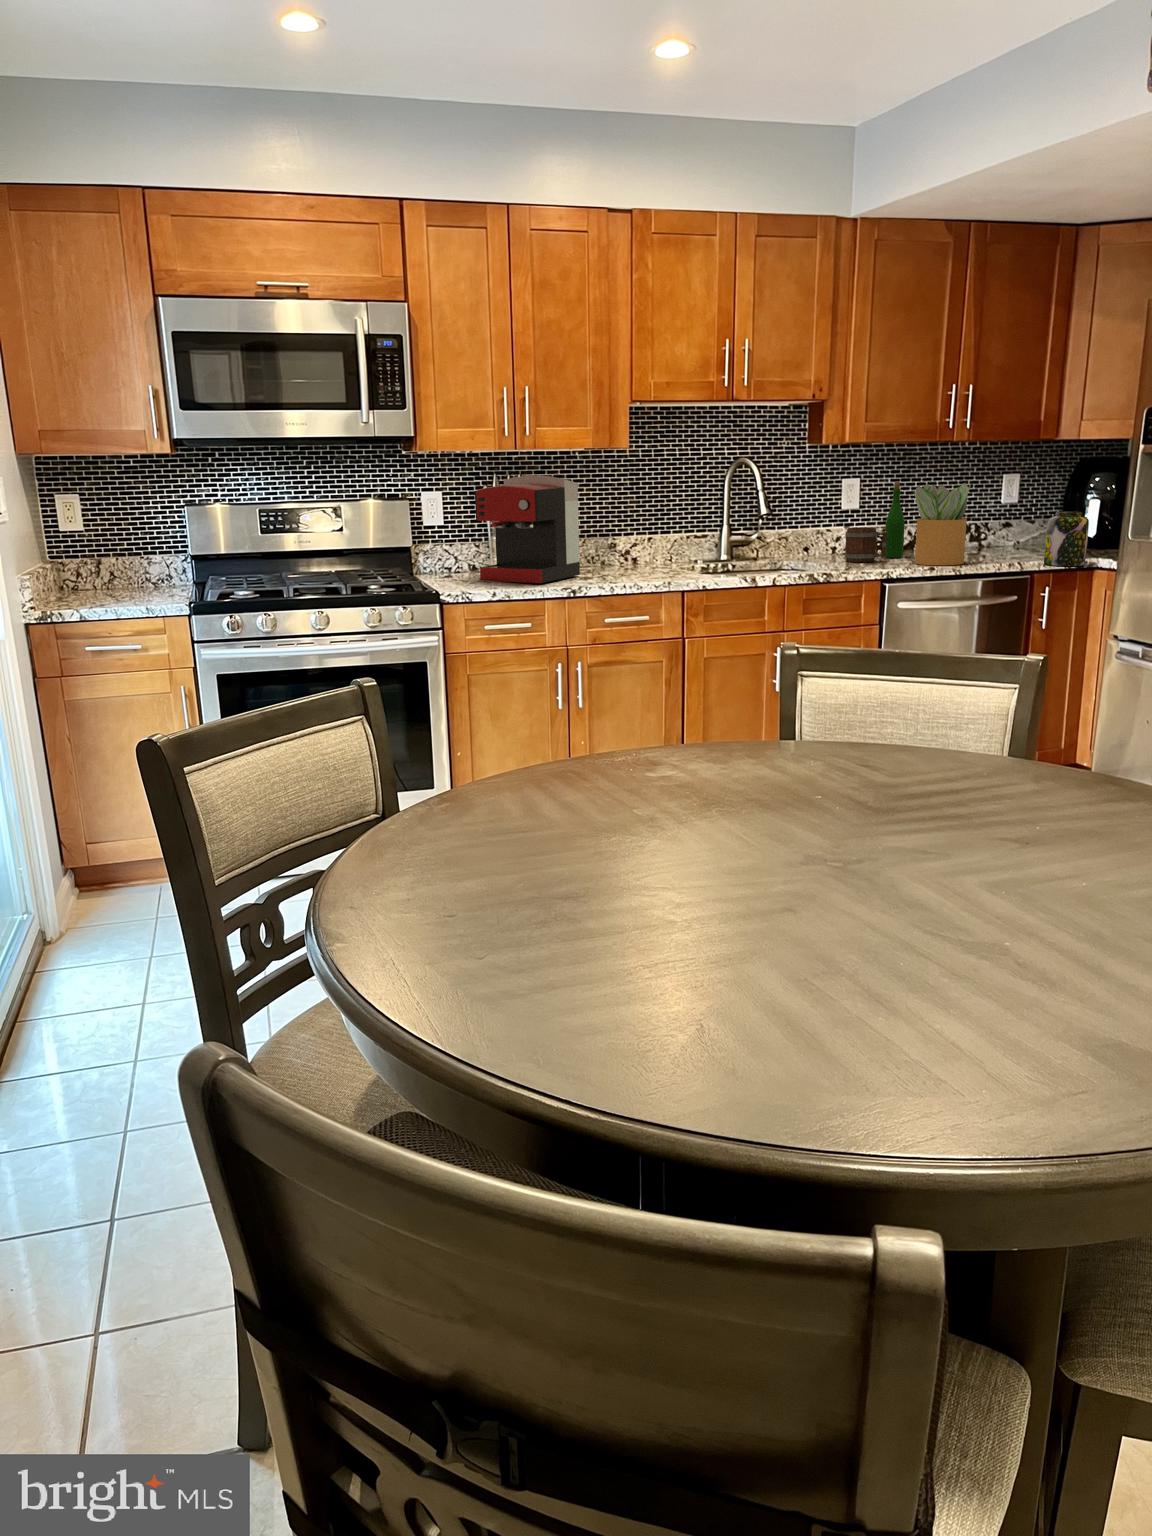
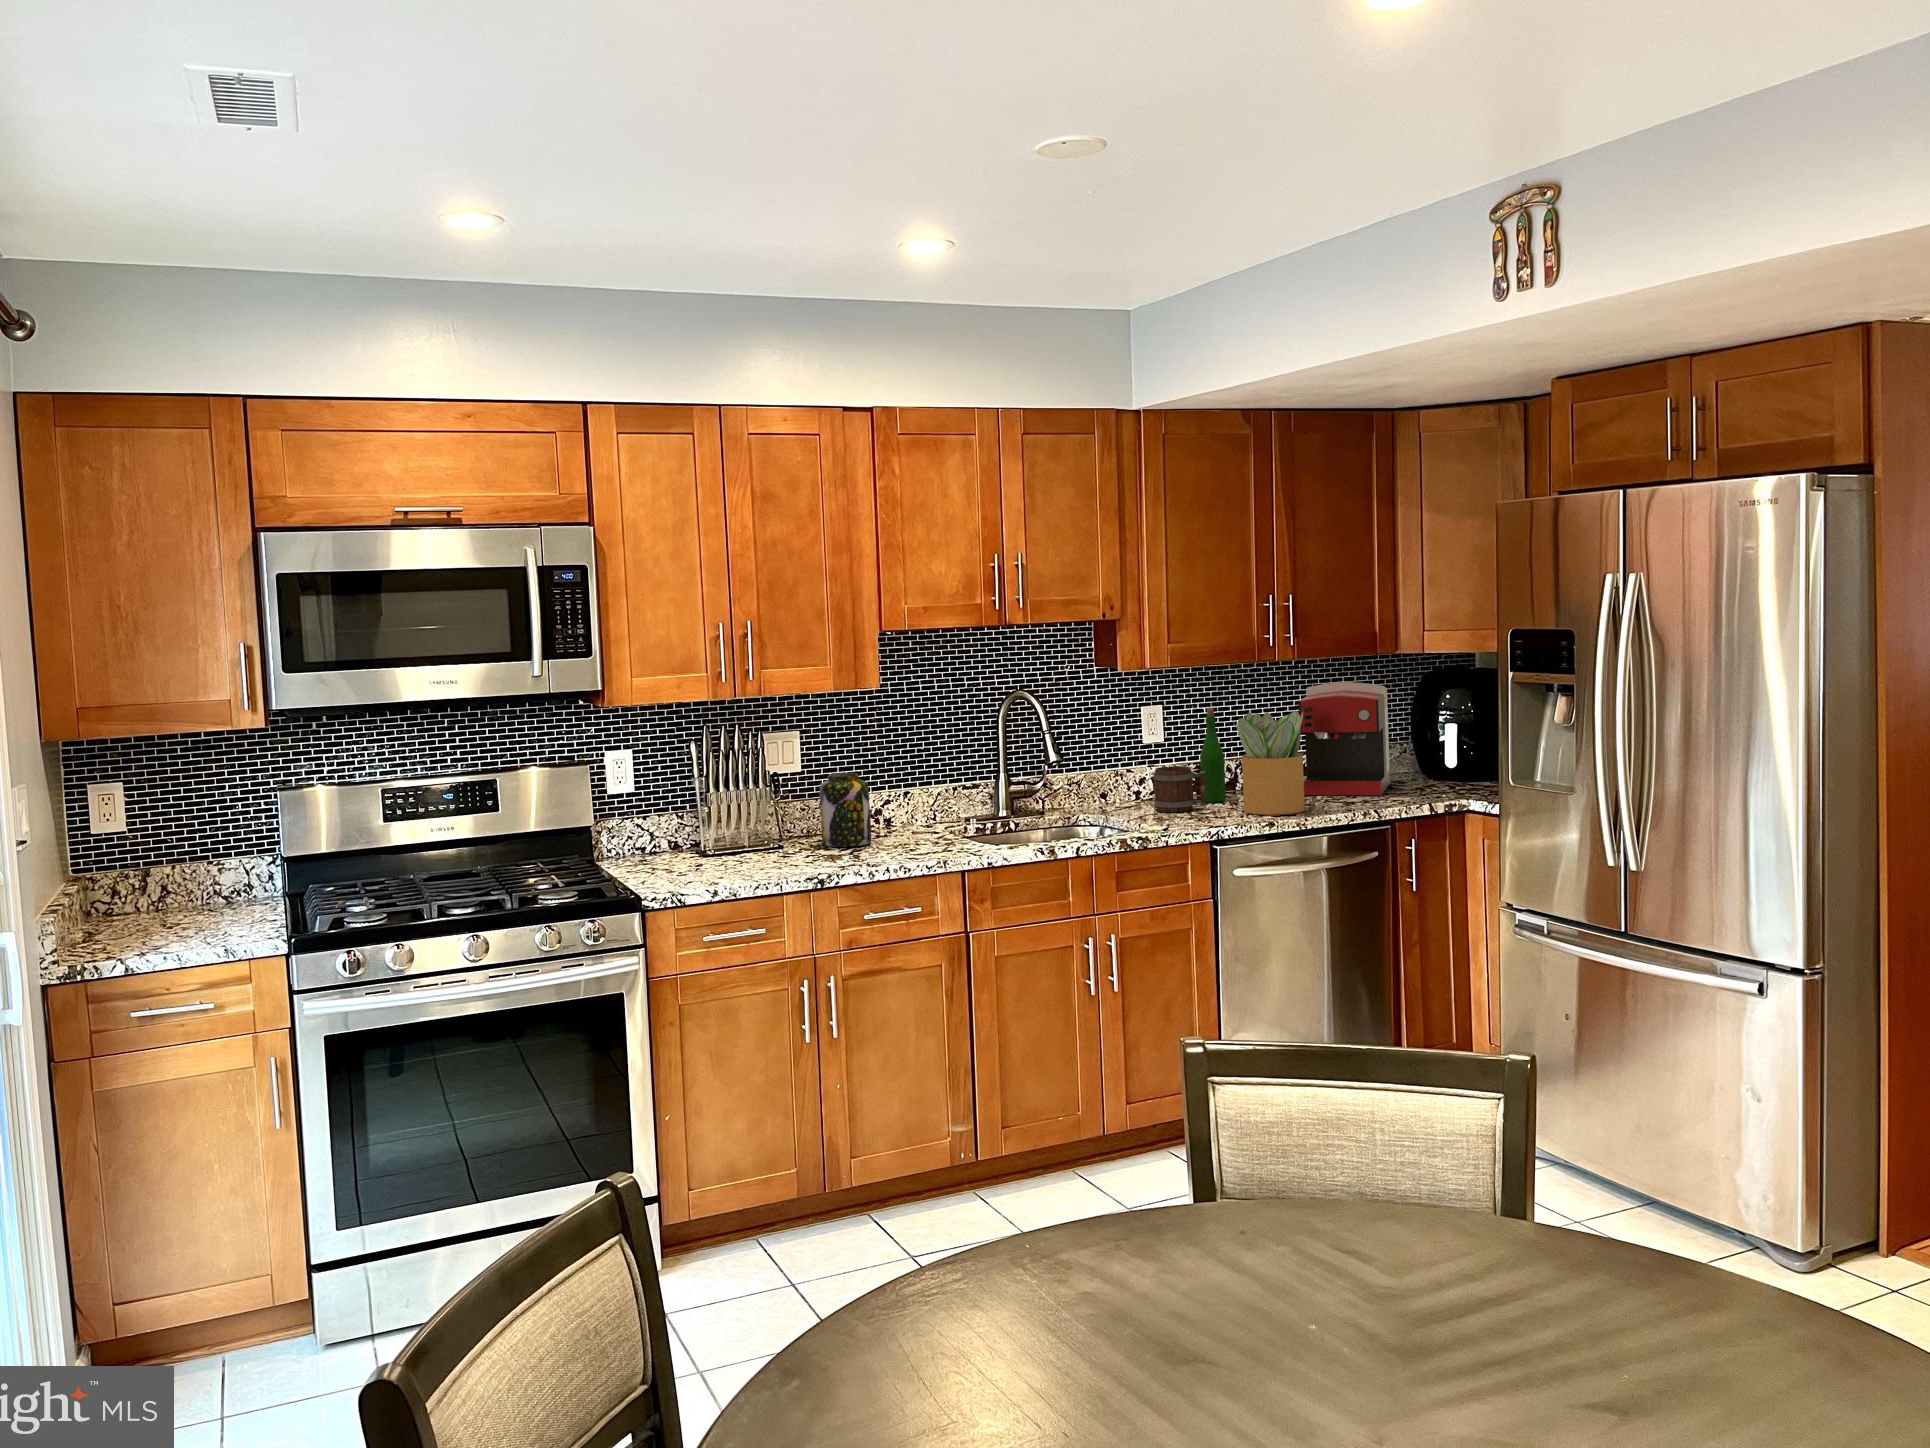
coffee maker: present [475,475,580,583] -> present [1299,682,1390,795]
jar: present [1044,512,1089,566] -> present [820,773,871,847]

